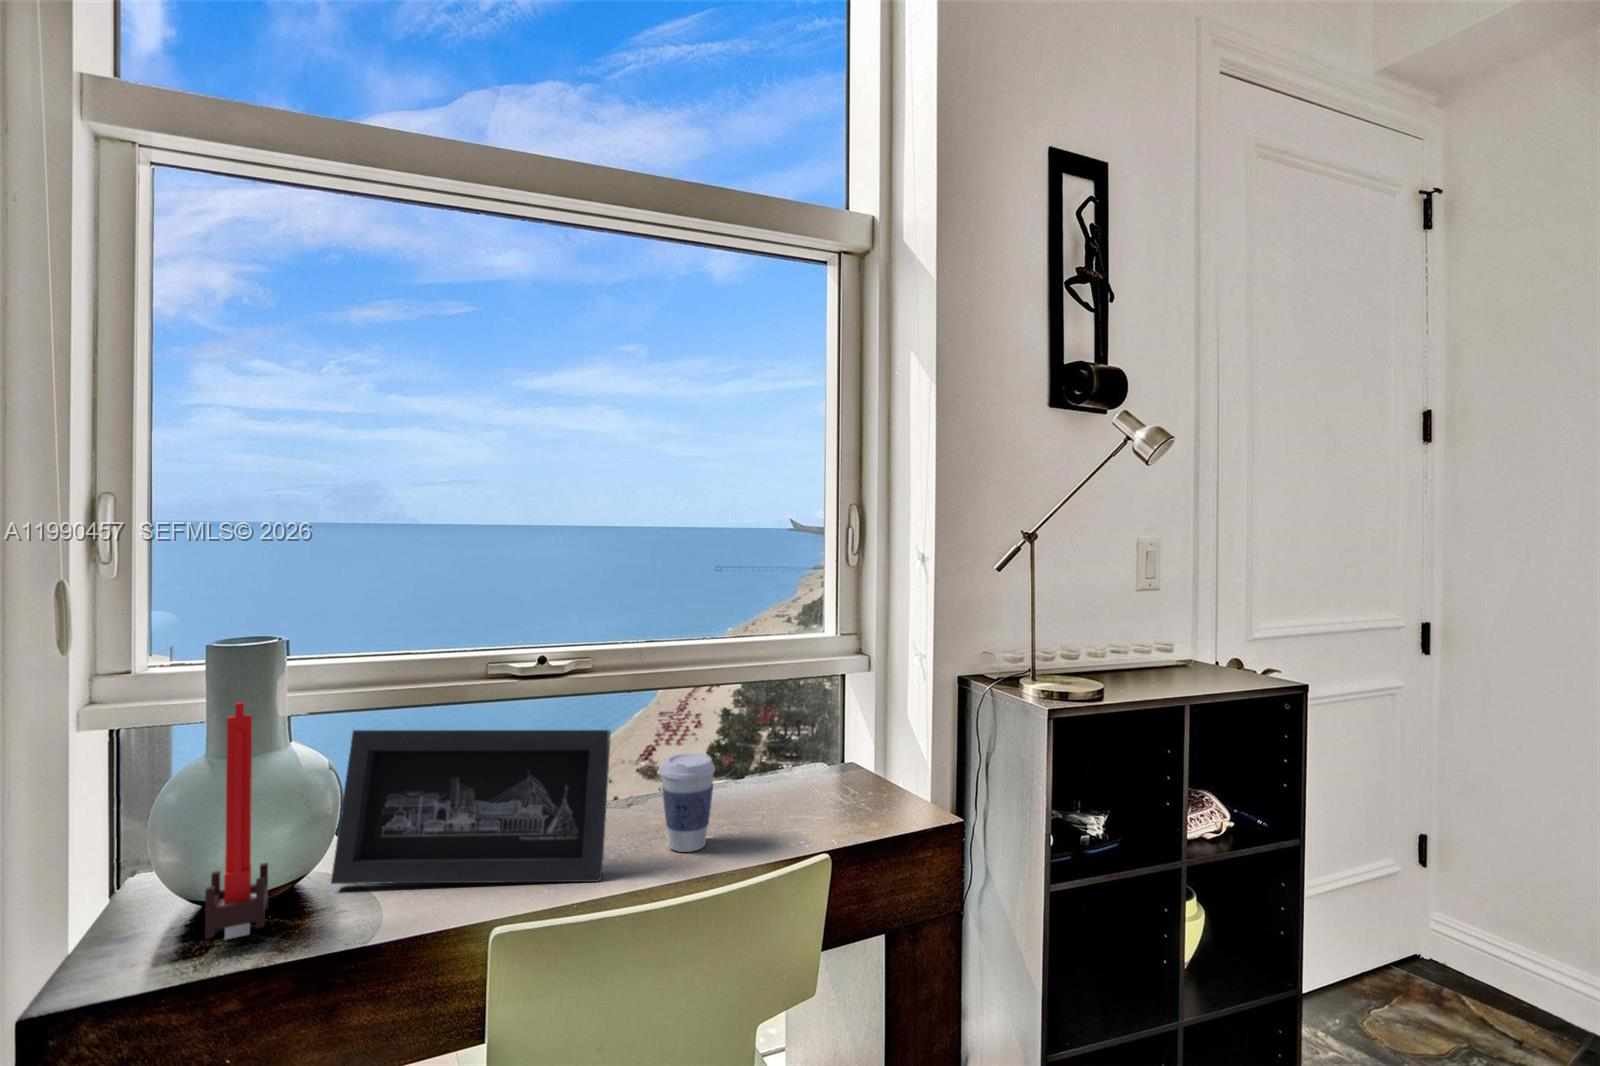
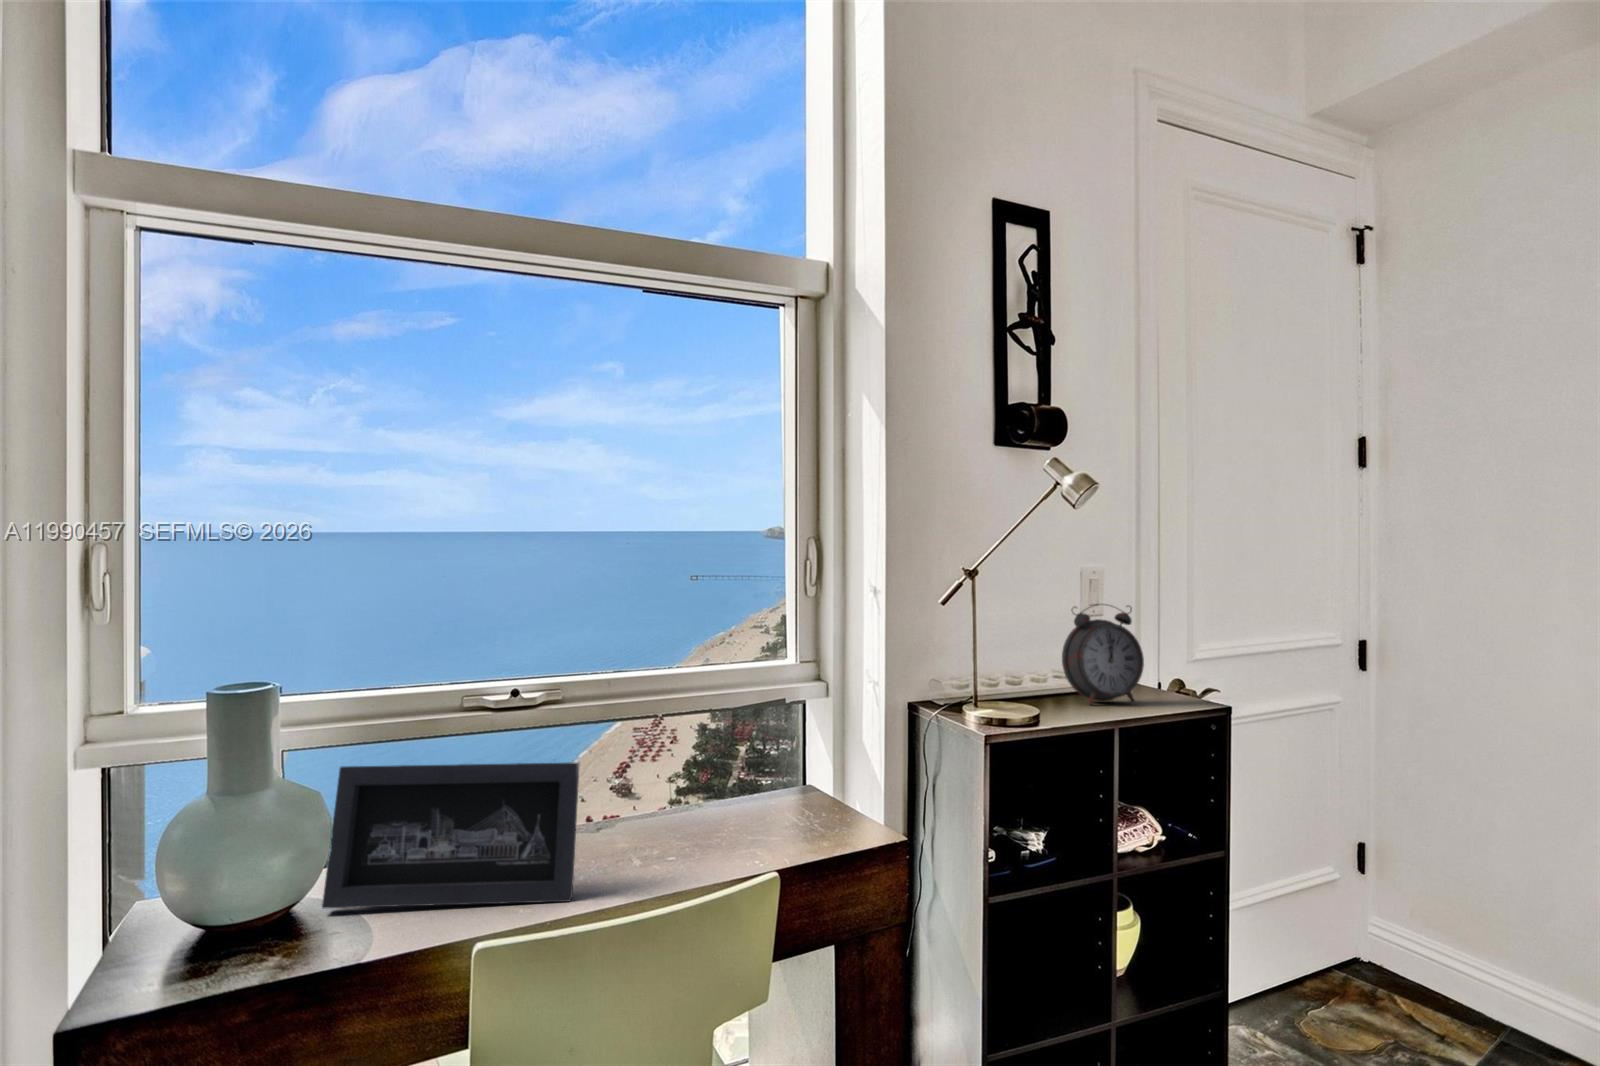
alarm clock: none [1121,575,1210,682] -> present [1062,606,1144,705]
candle: present [205,702,268,939] -> none [214,745,267,960]
coffee cup: present [660,753,715,852] -> none [625,781,677,873]

